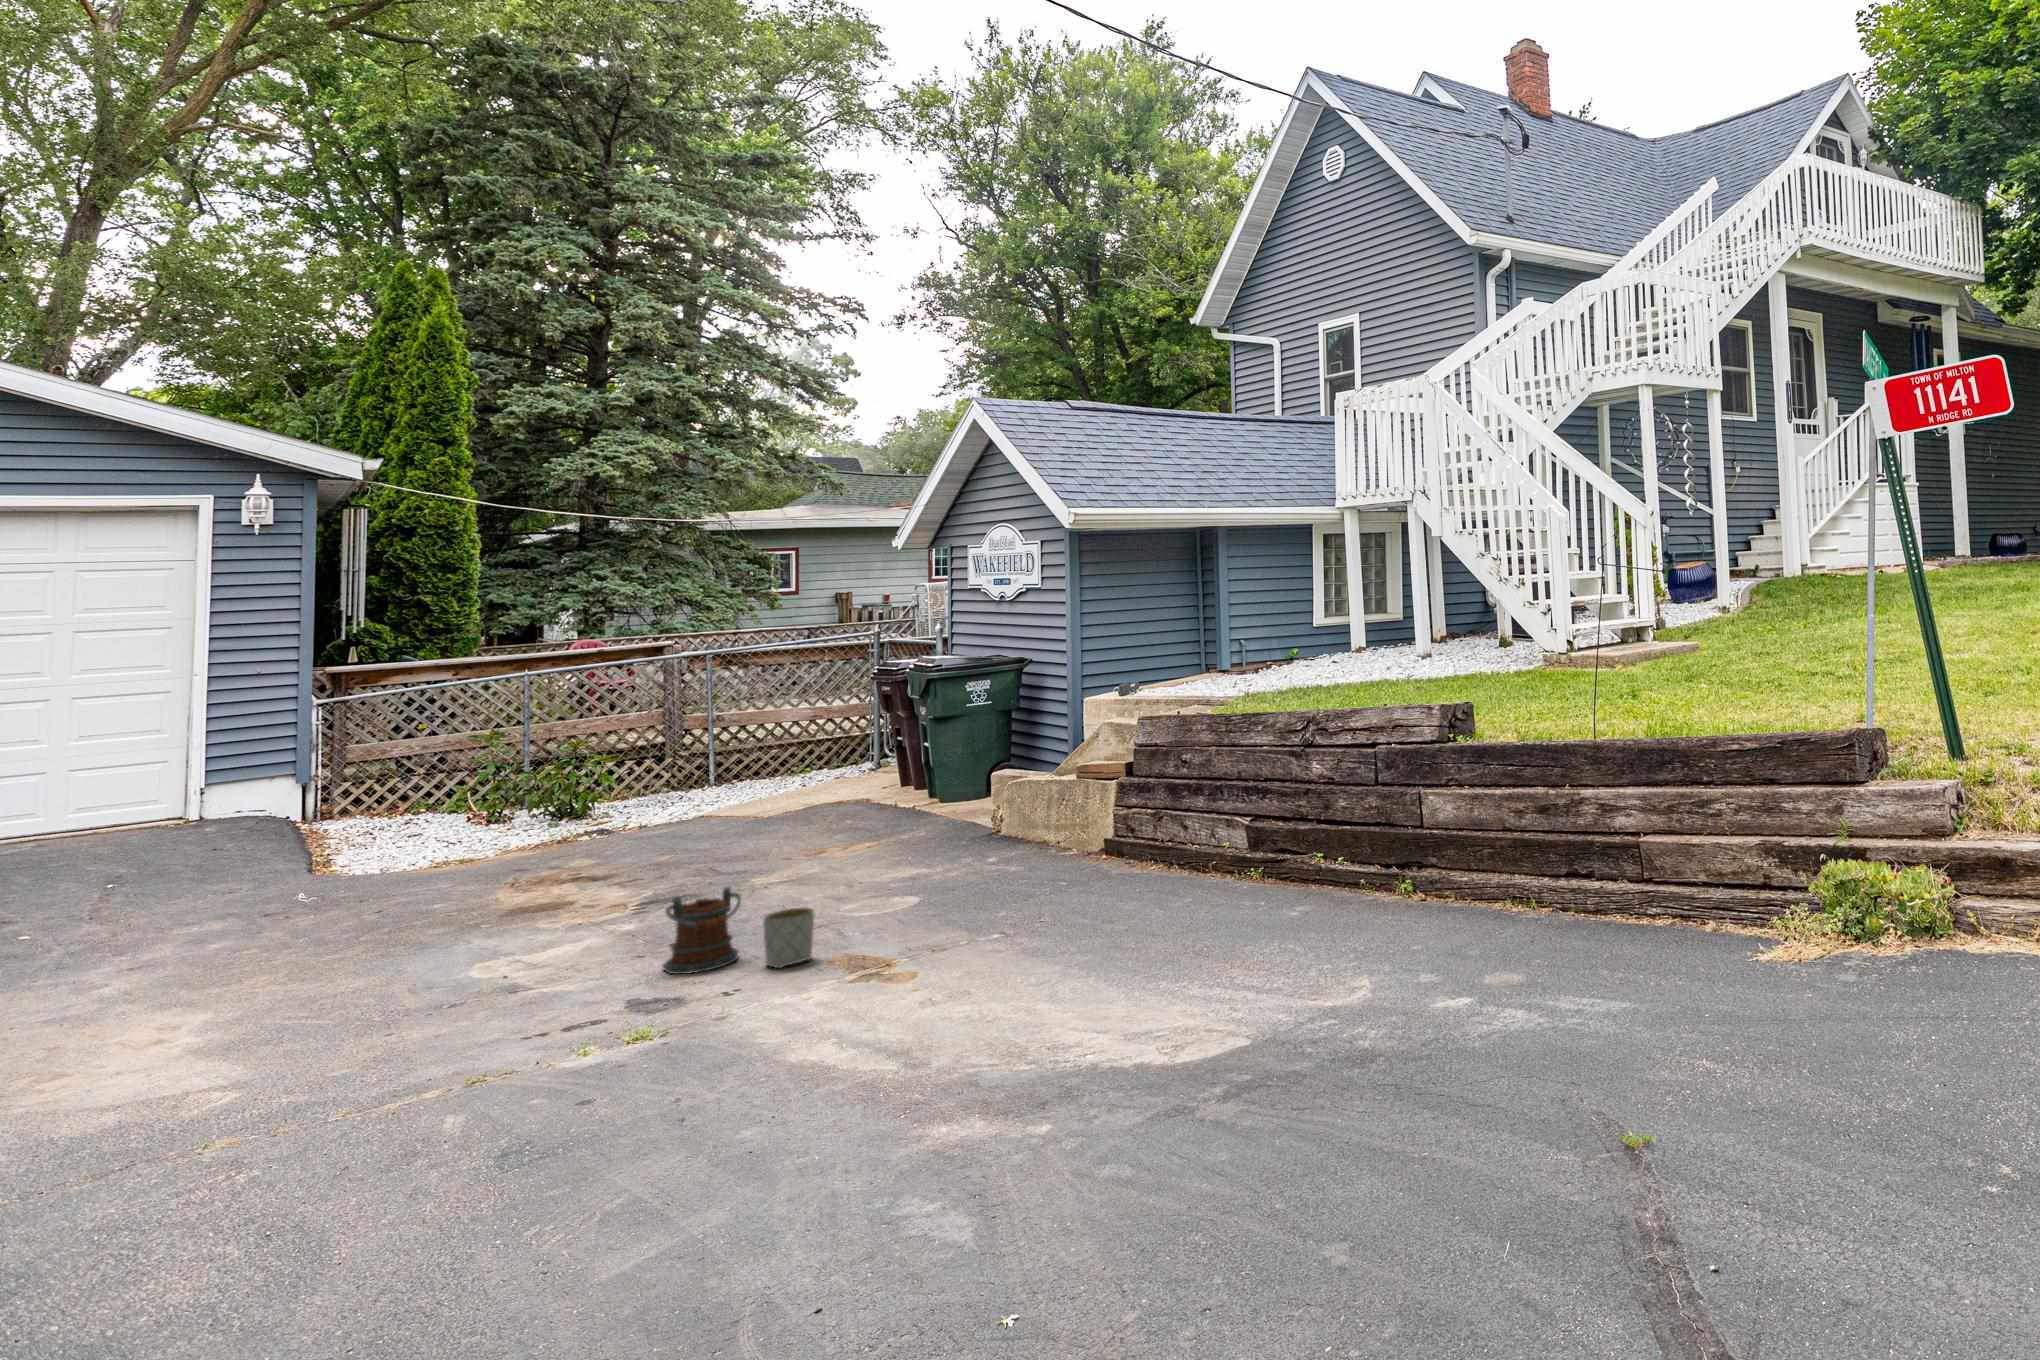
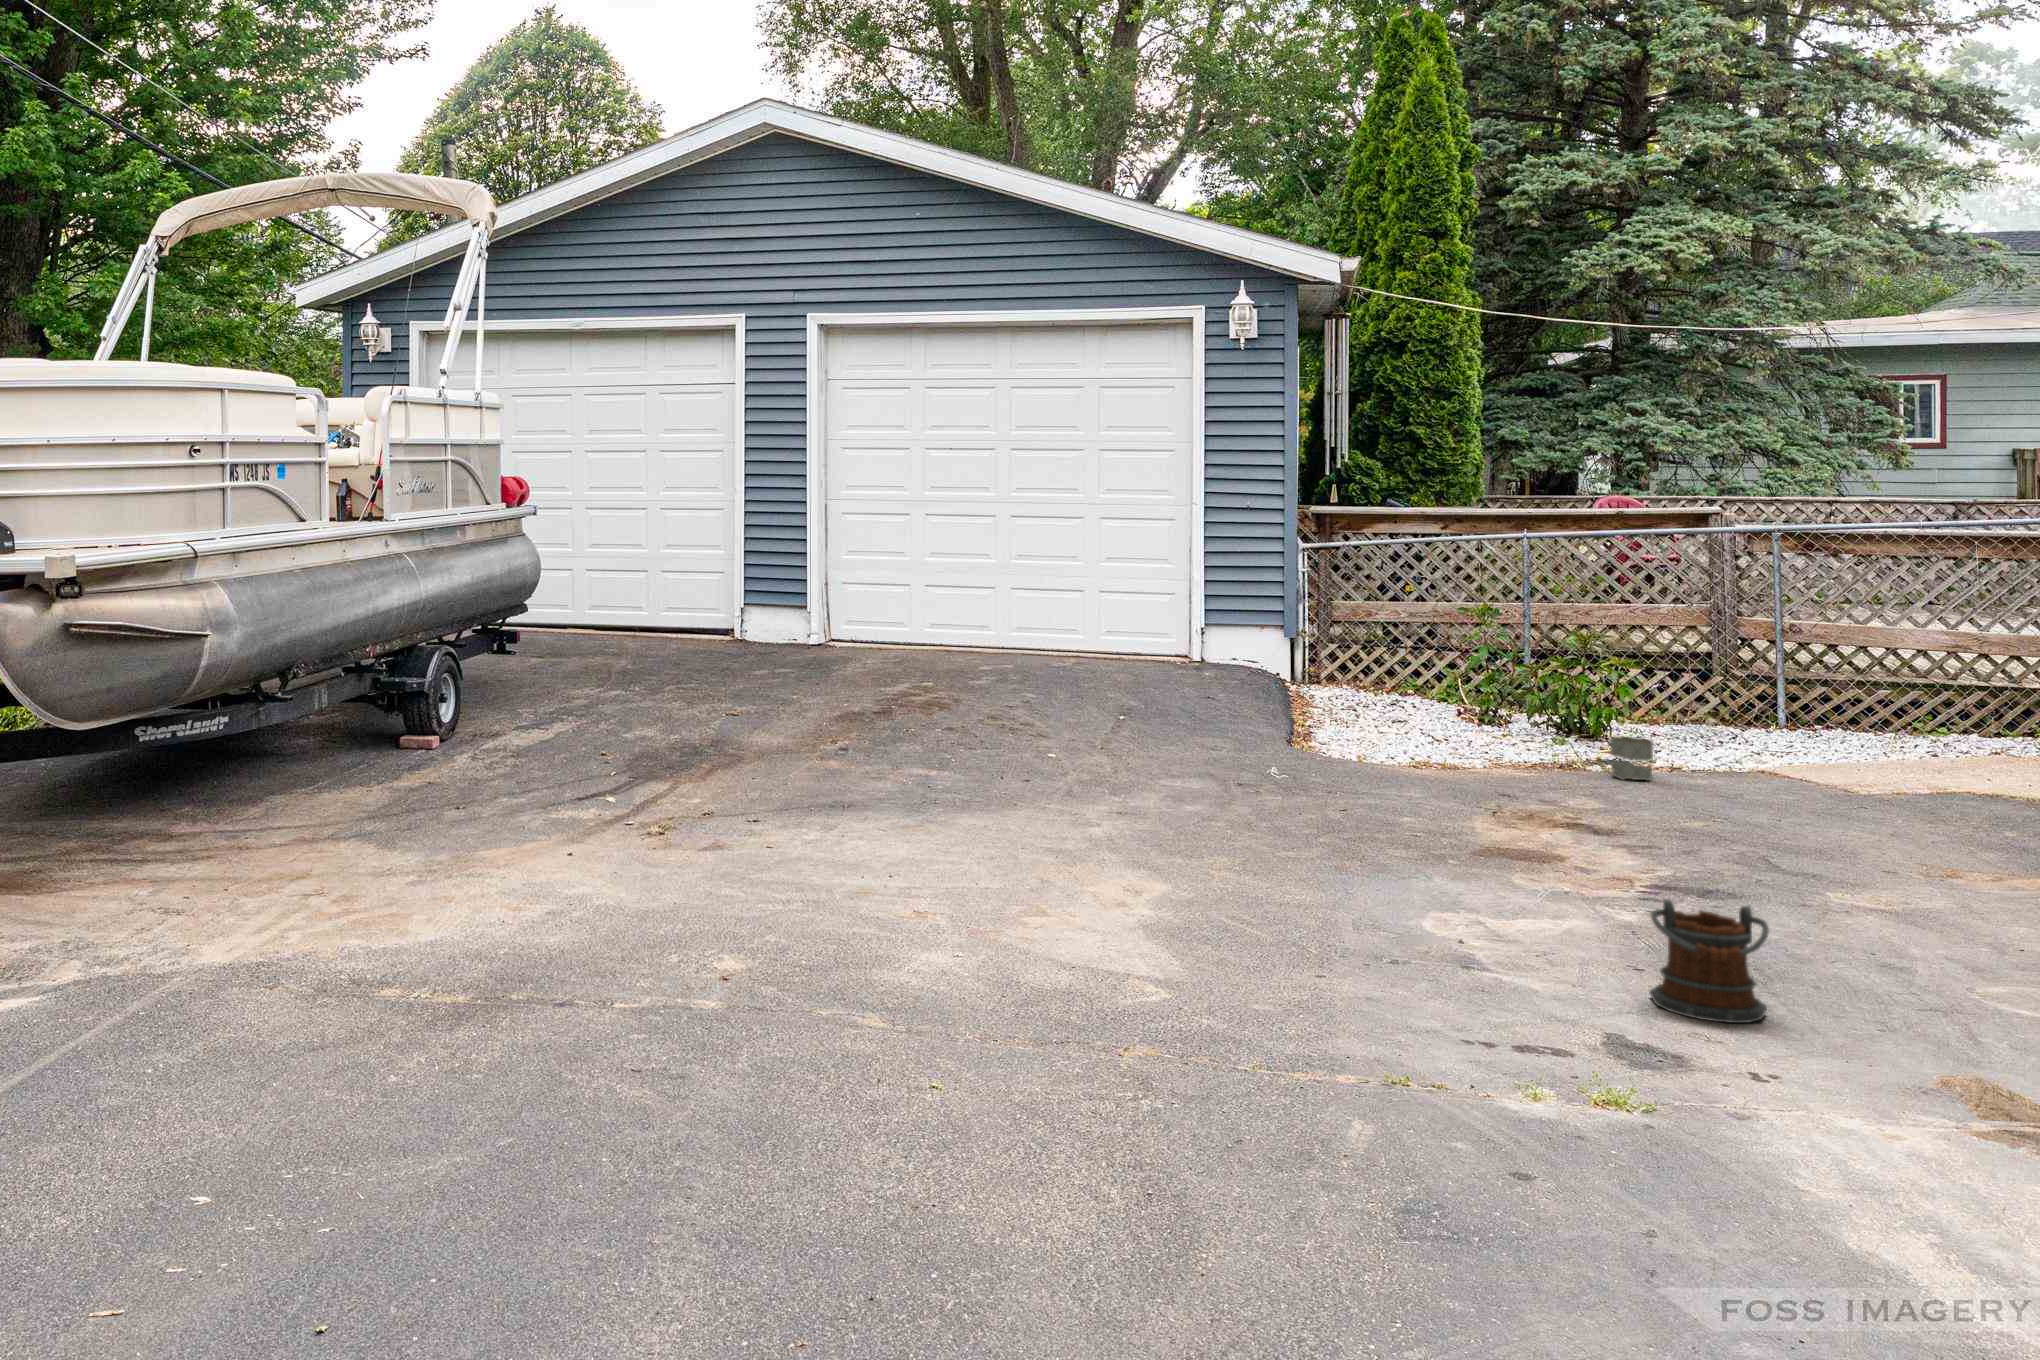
planter: present [763,908,814,968] -> present [1610,737,1654,781]

